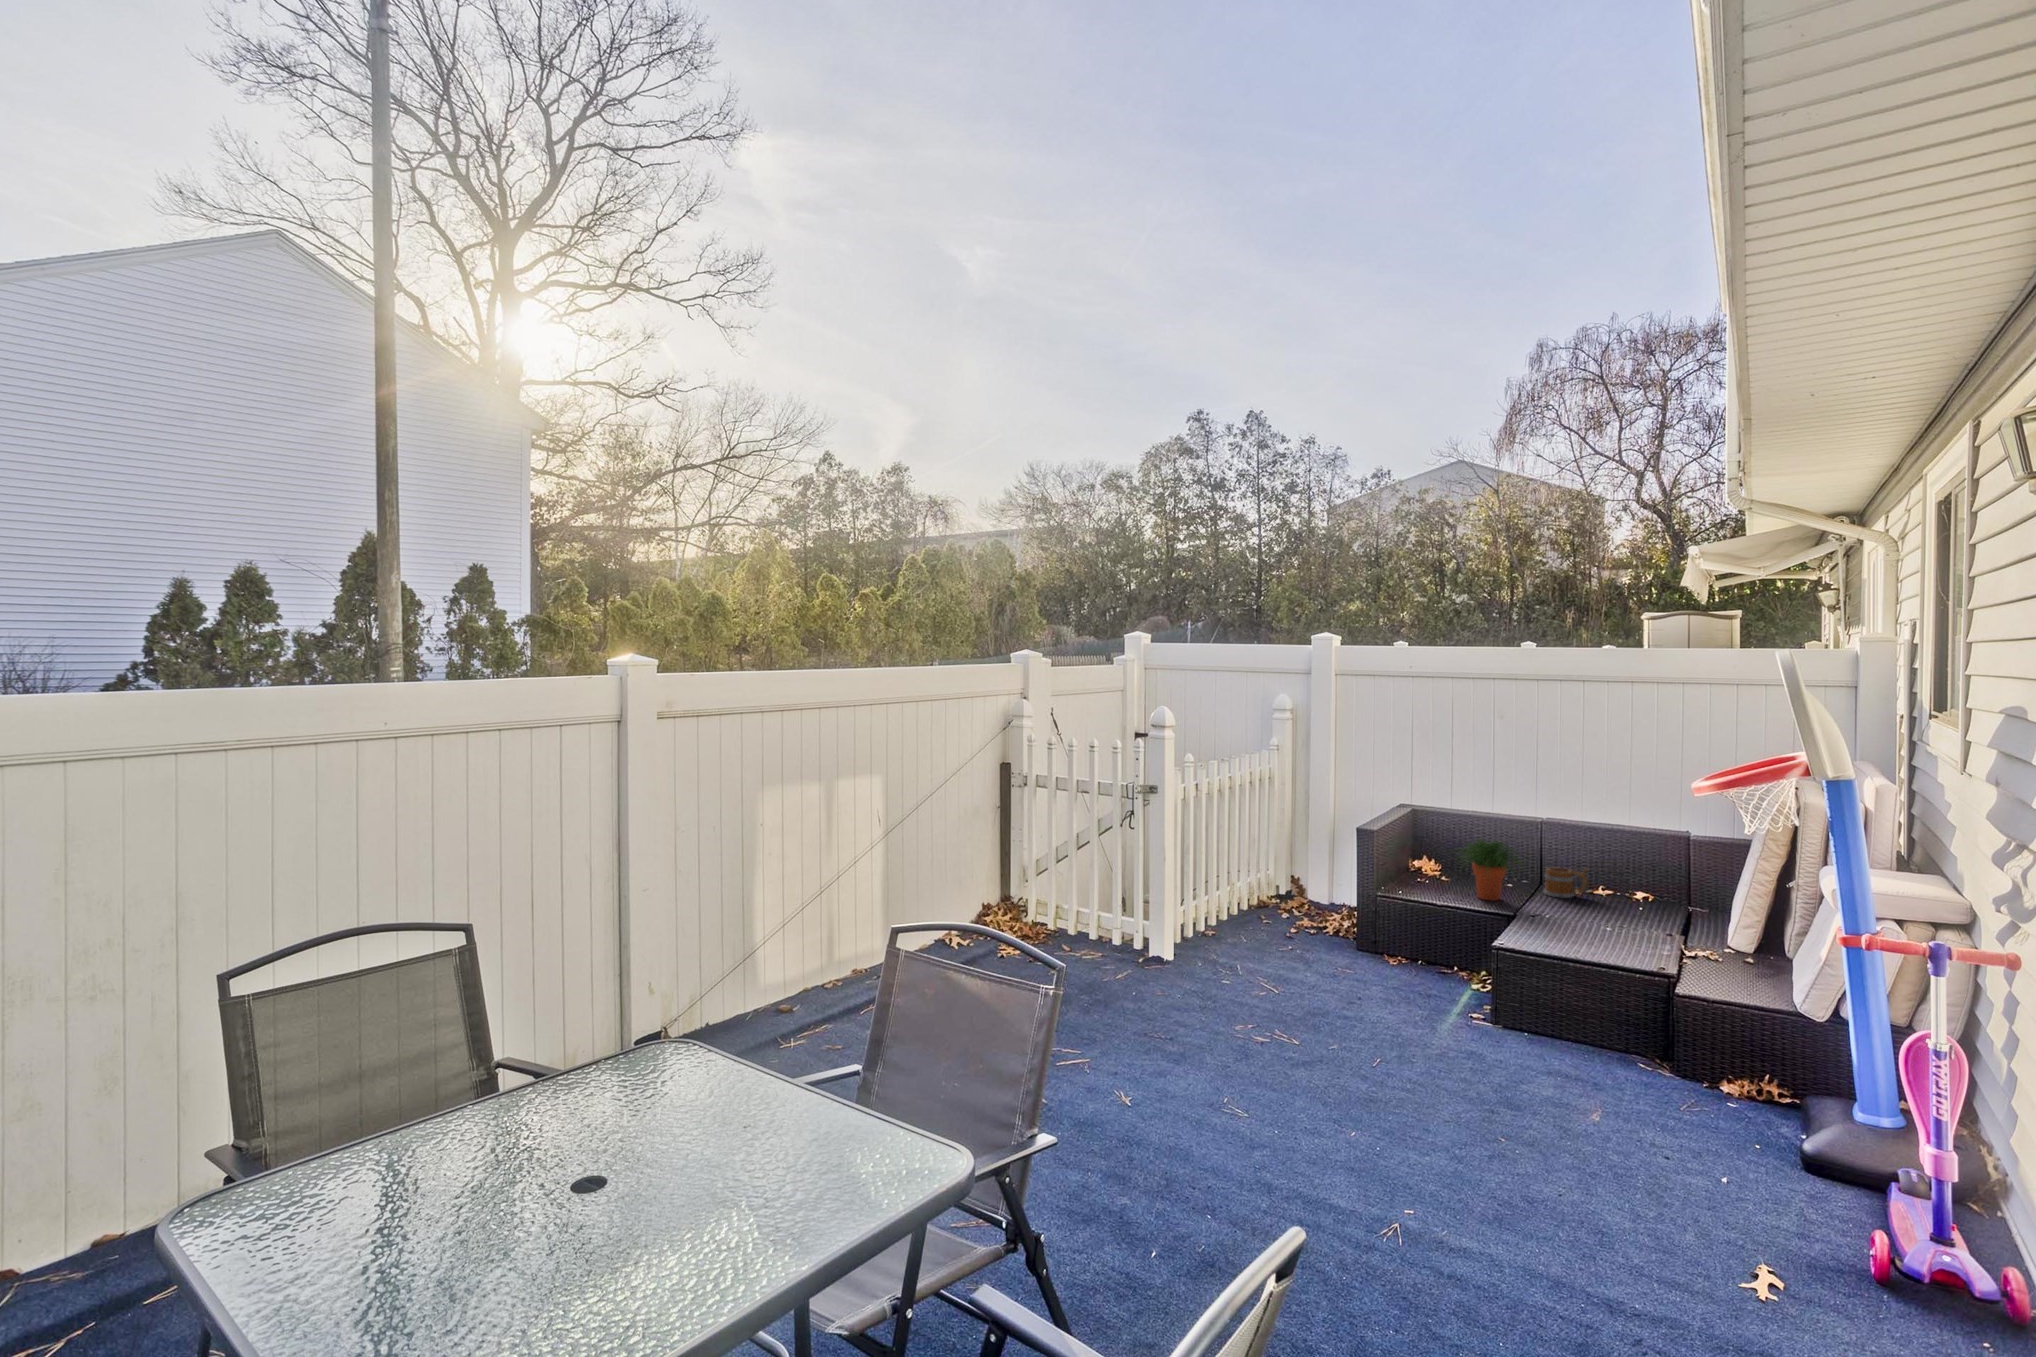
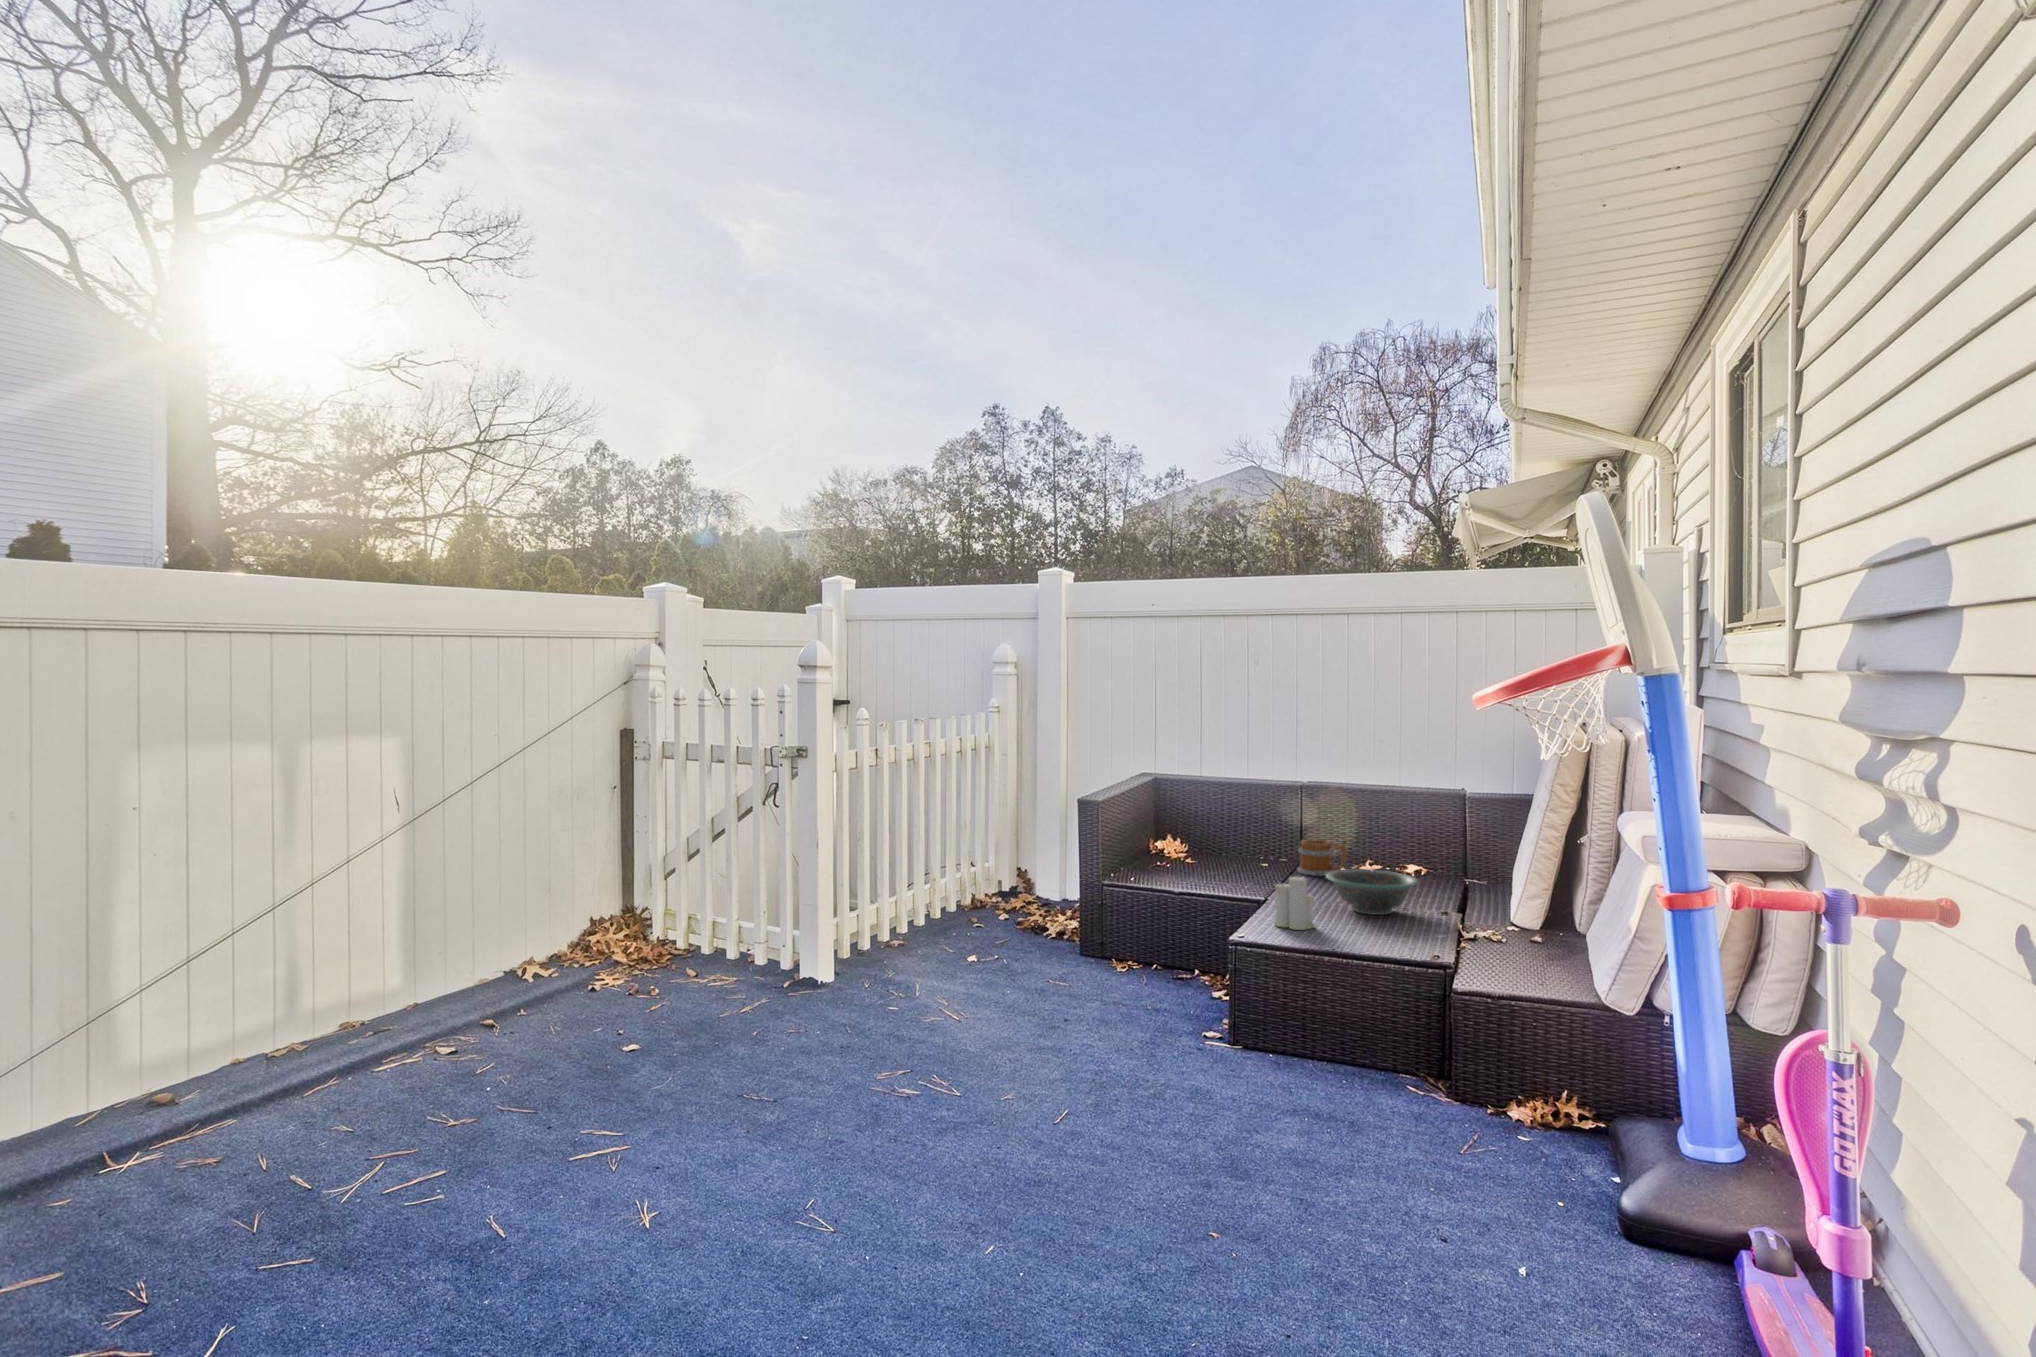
potted plant: present [1460,839,1521,900] -> none [1187,805,1275,882]
decorative bowl: none [1575,898,1653,935] -> present [1326,869,1419,915]
candle: none [1535,901,1569,945] -> present [1274,877,1315,930]

